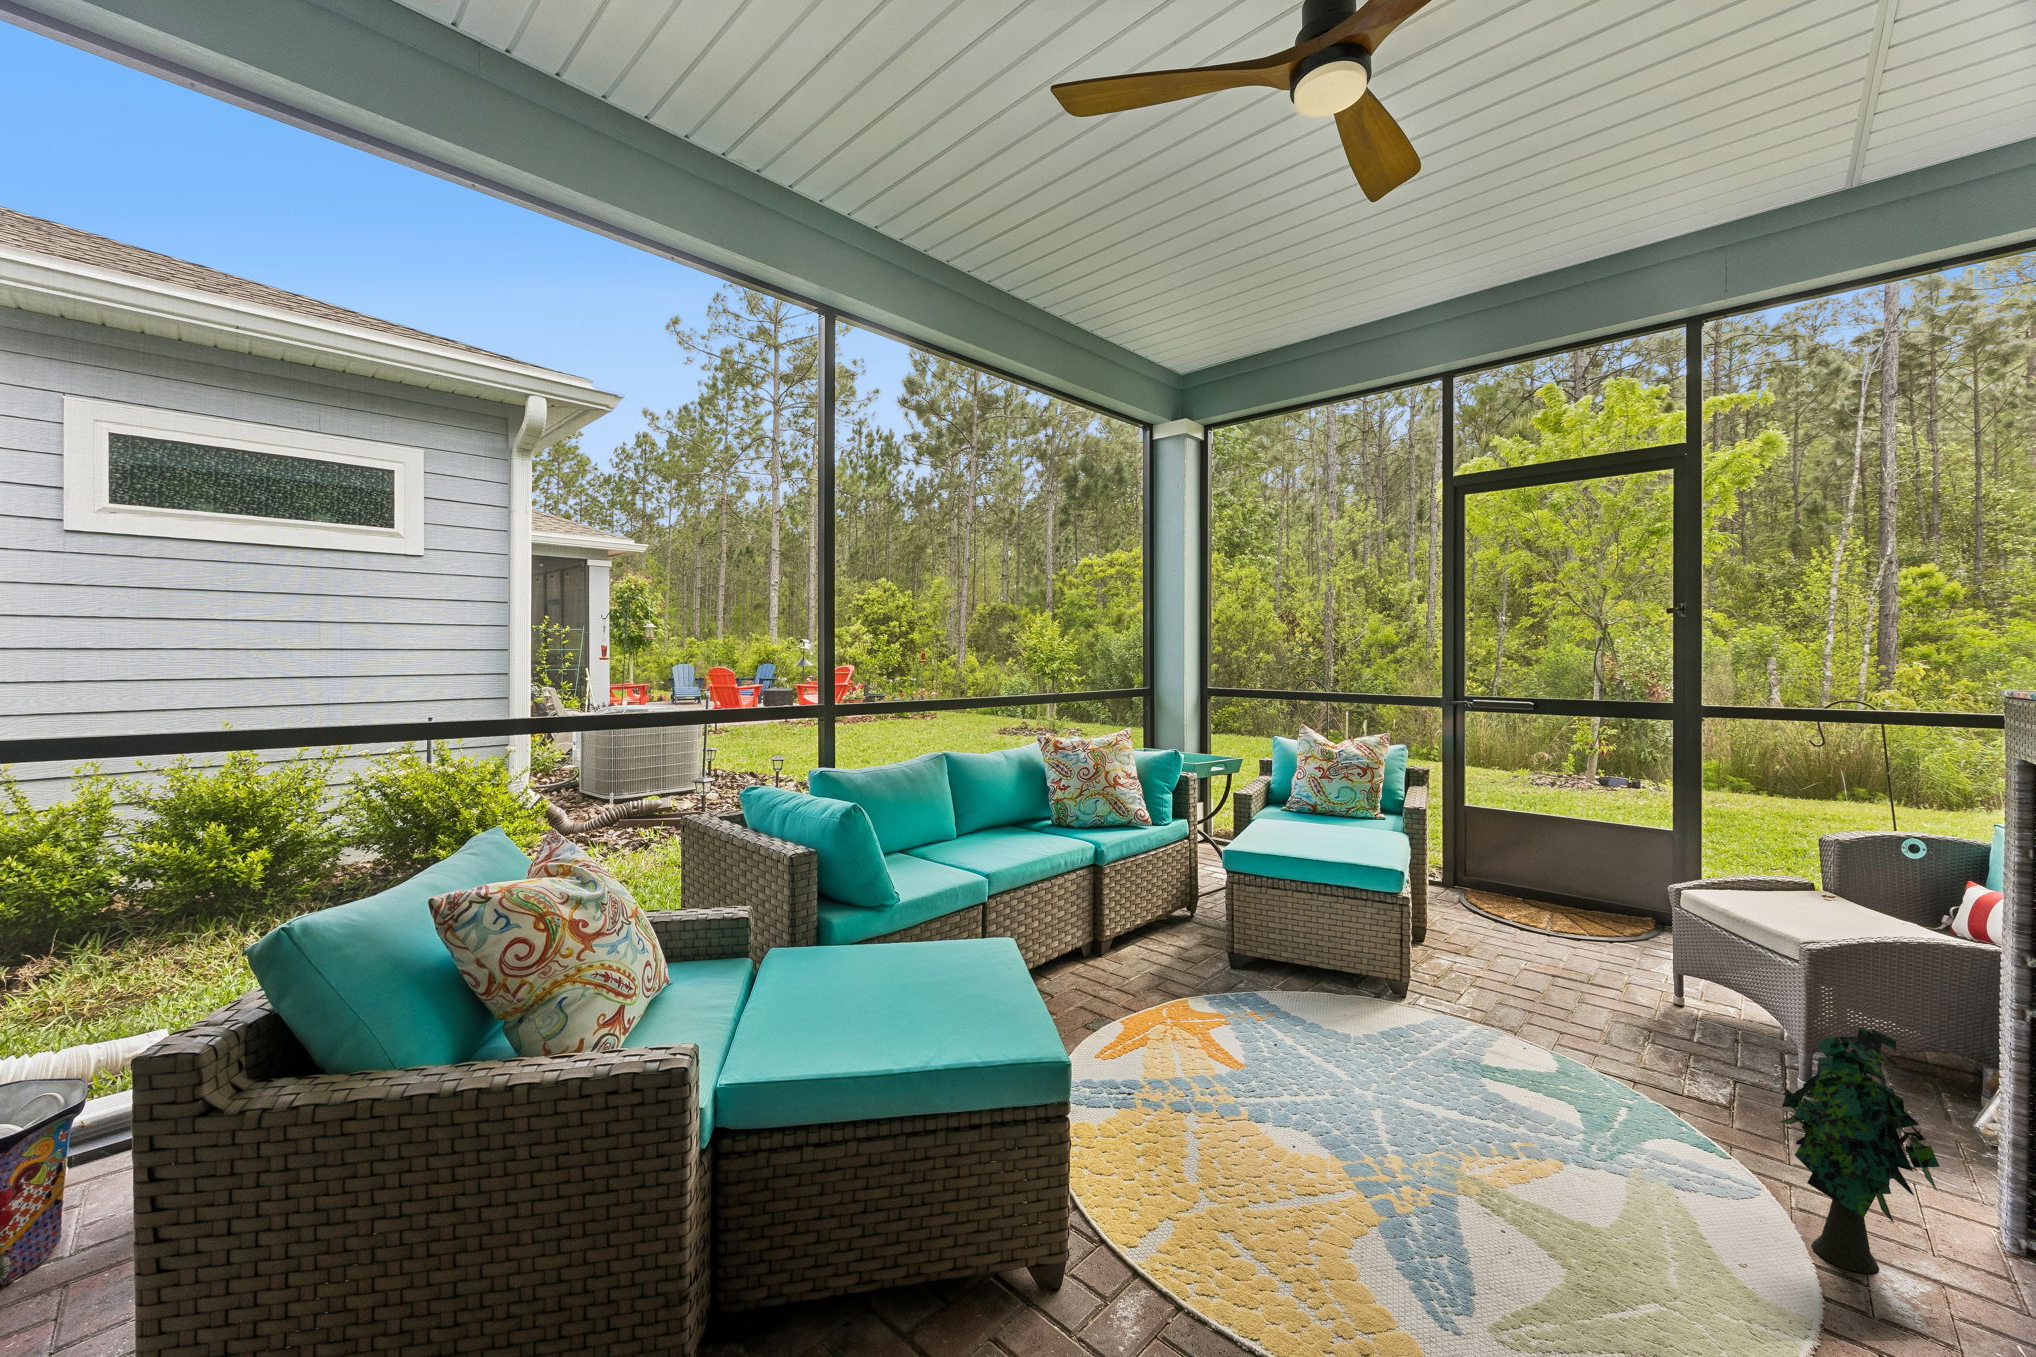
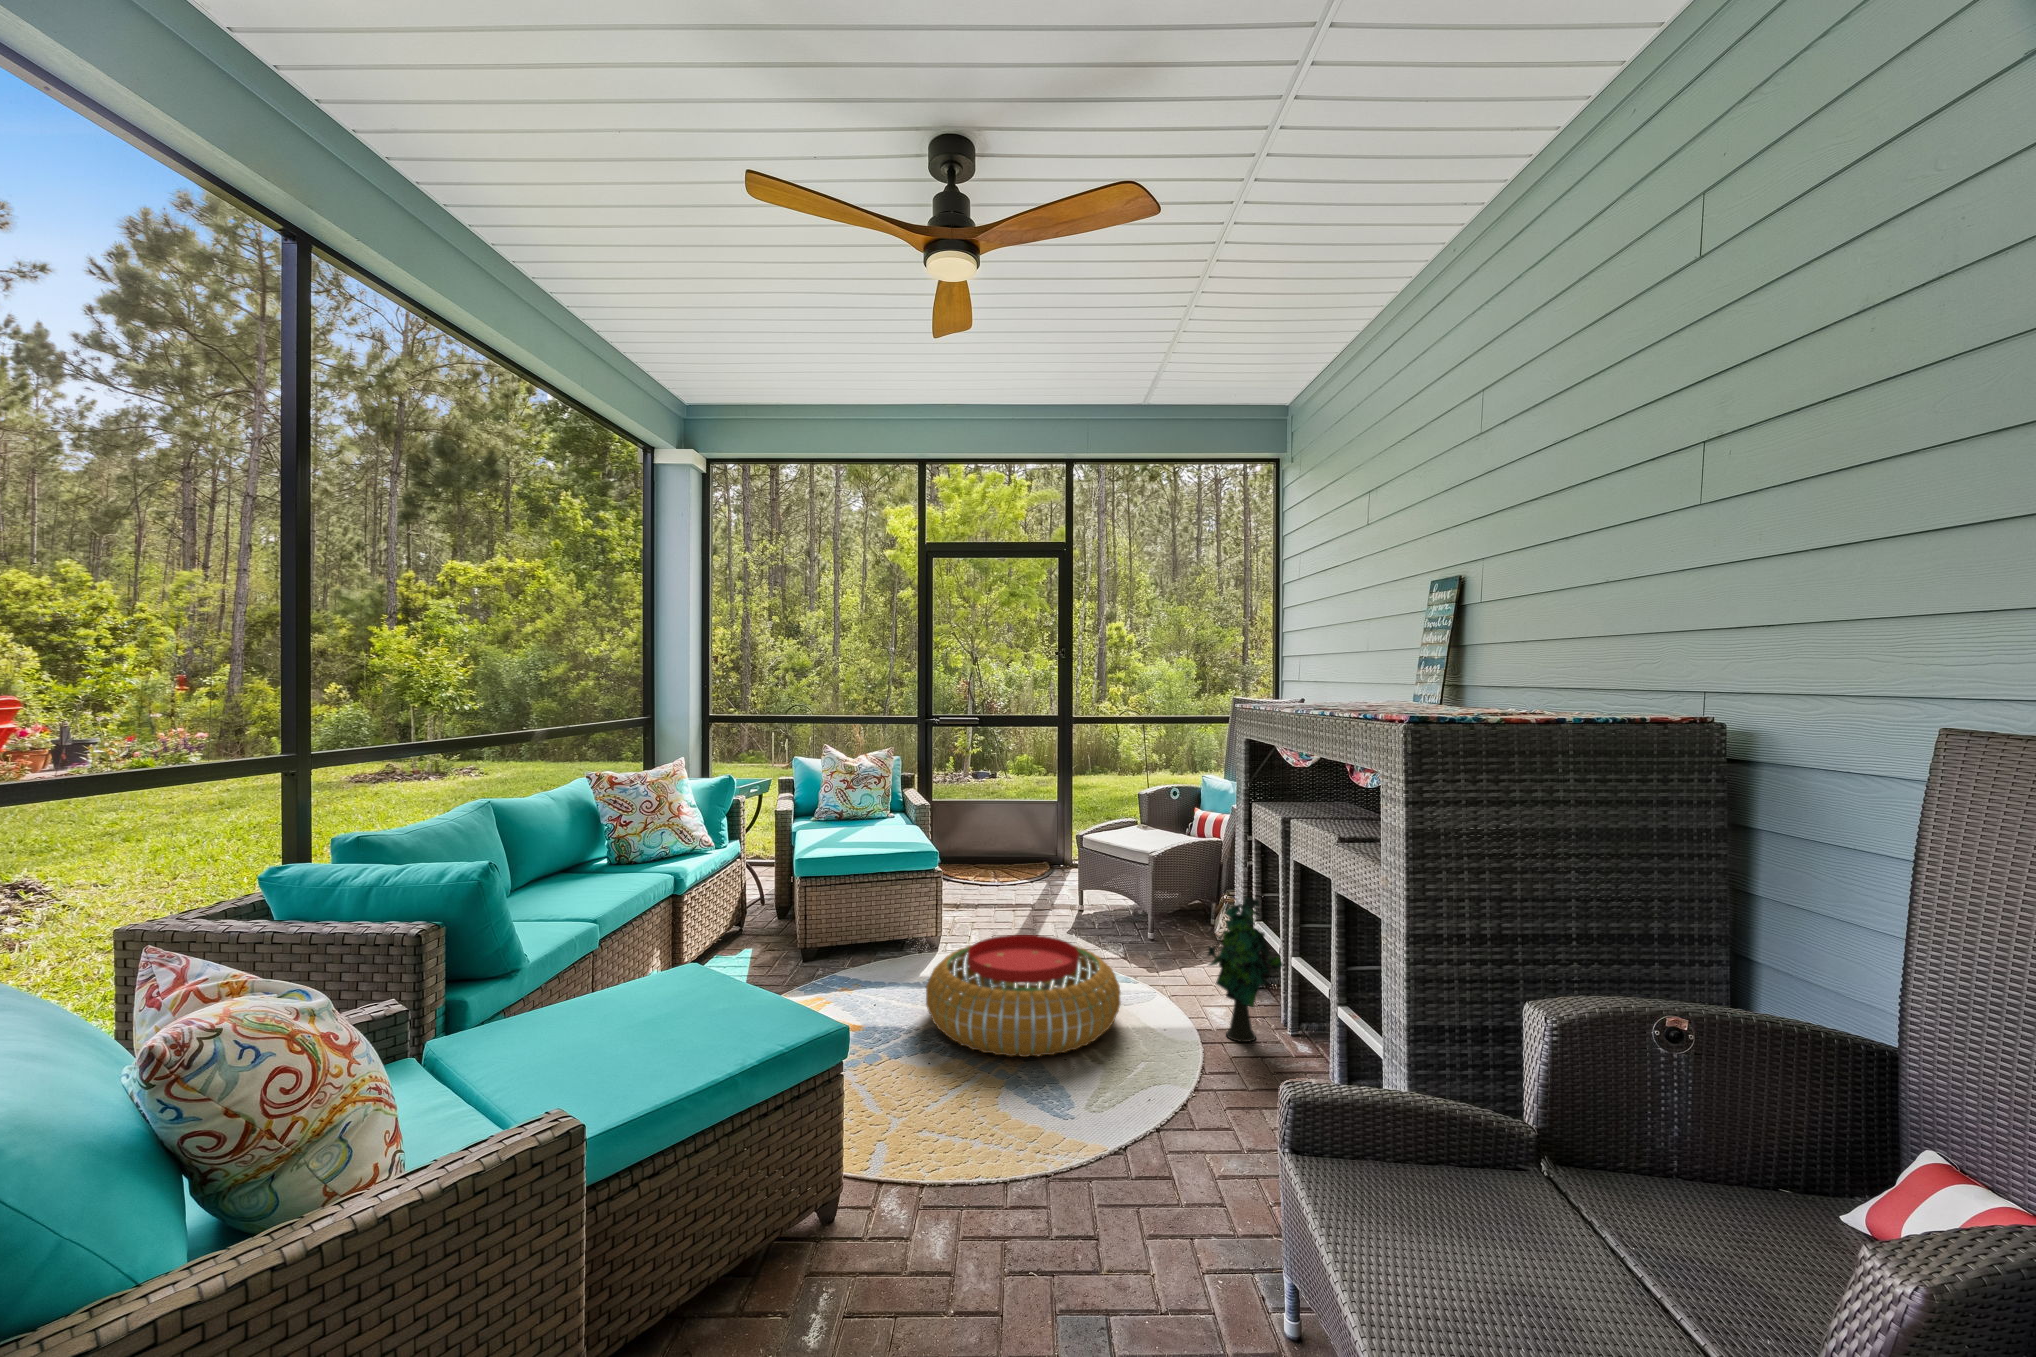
pouf: none [1322,990,1618,1175] -> present [926,935,1121,1057]

